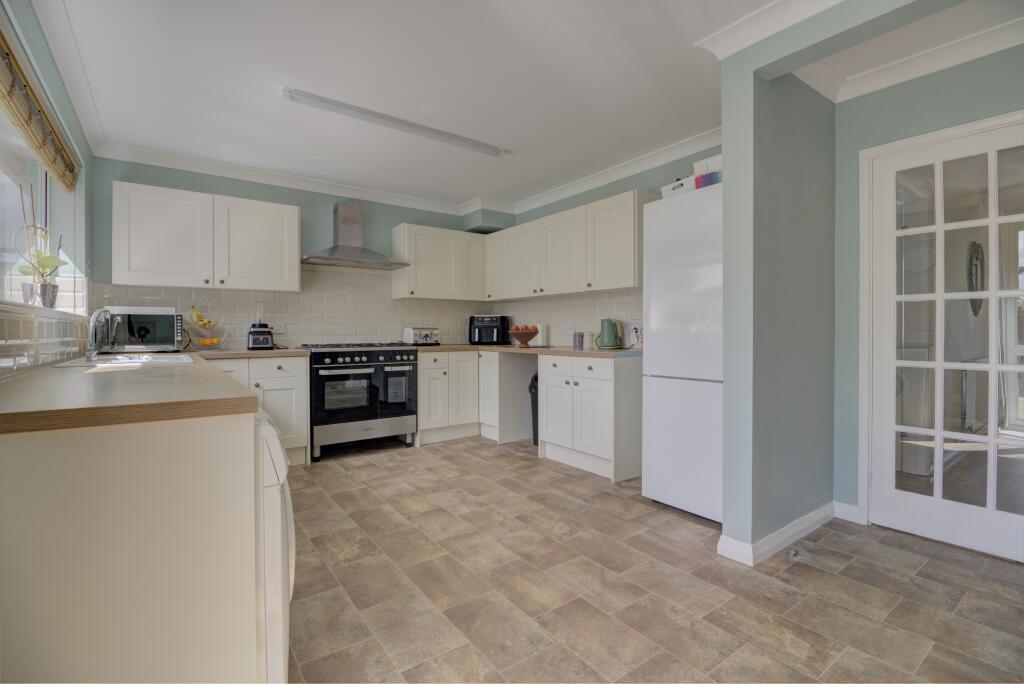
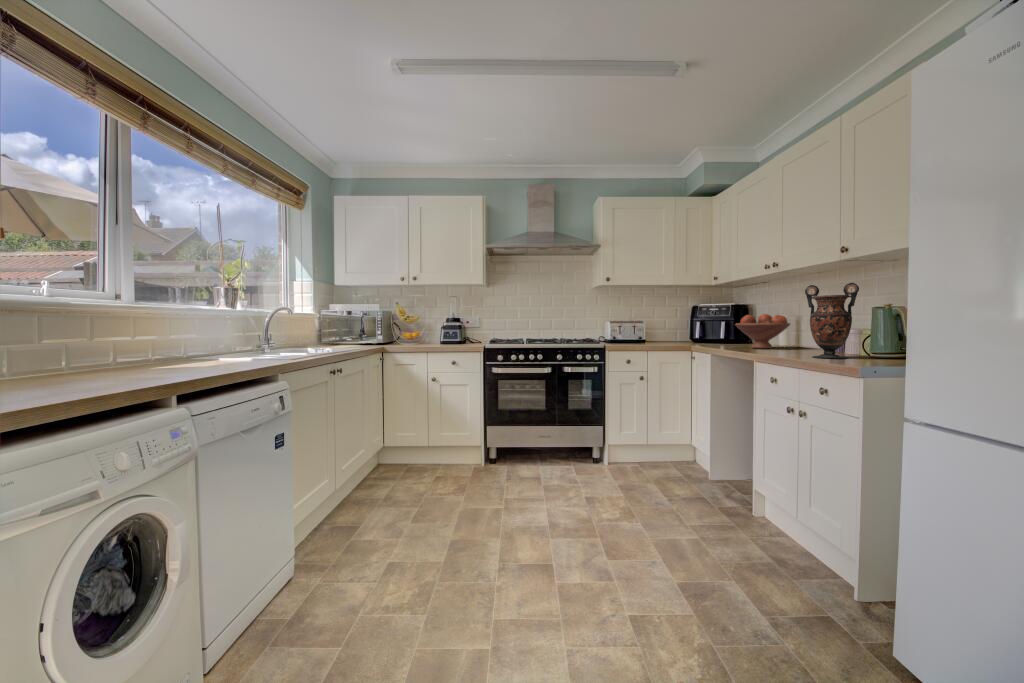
vase: none [552,309,577,352] -> present [805,283,859,359]

